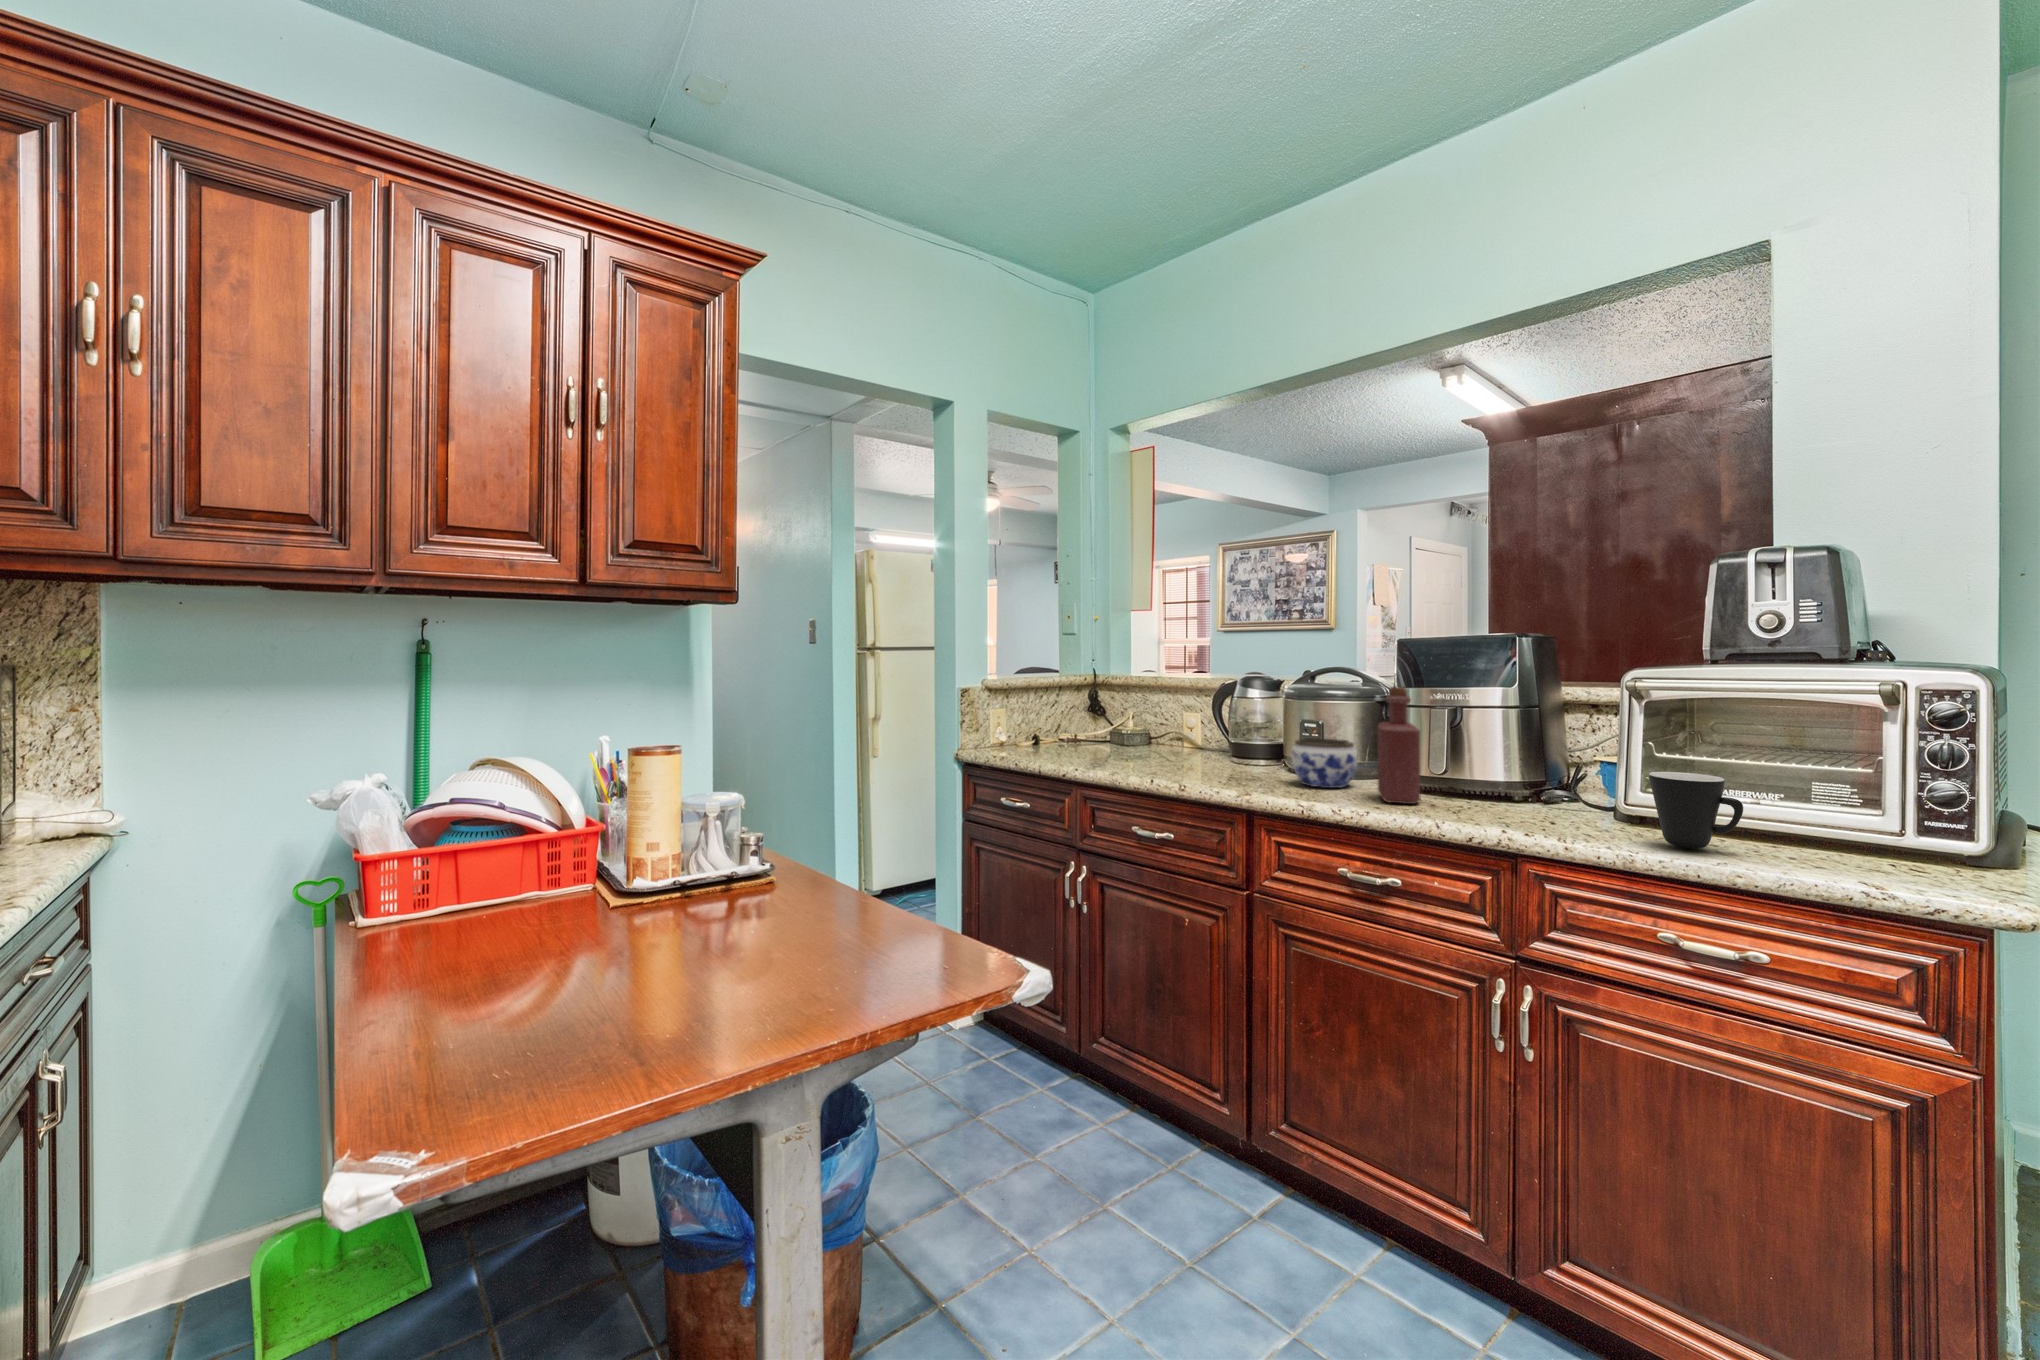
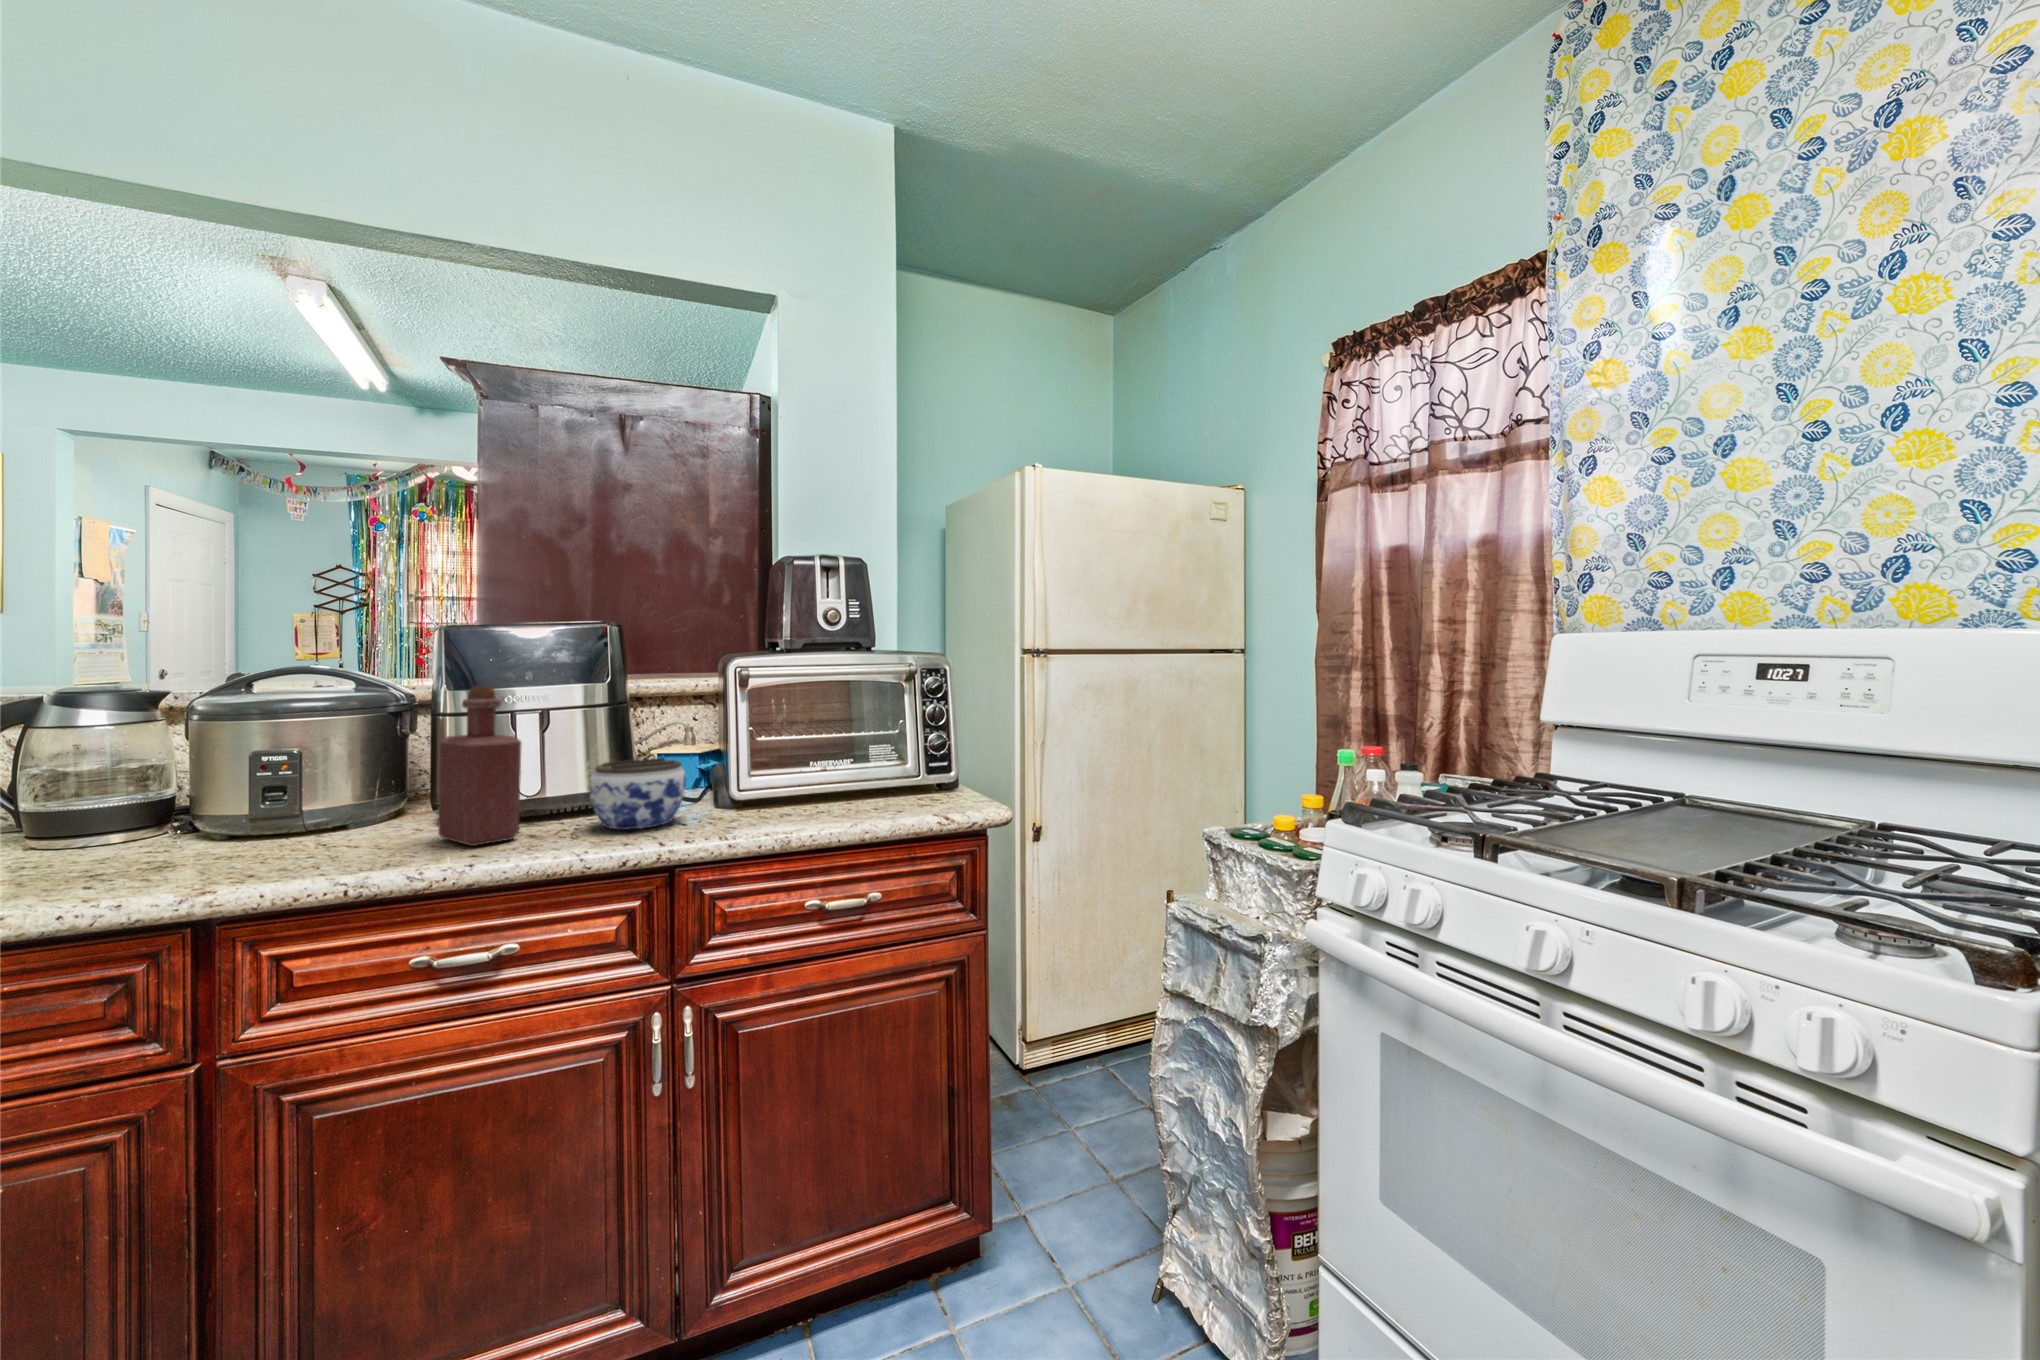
jar: present [1291,738,1358,788] -> present [590,758,686,830]
mug: present [1649,772,1743,849] -> none [787,749,852,817]

